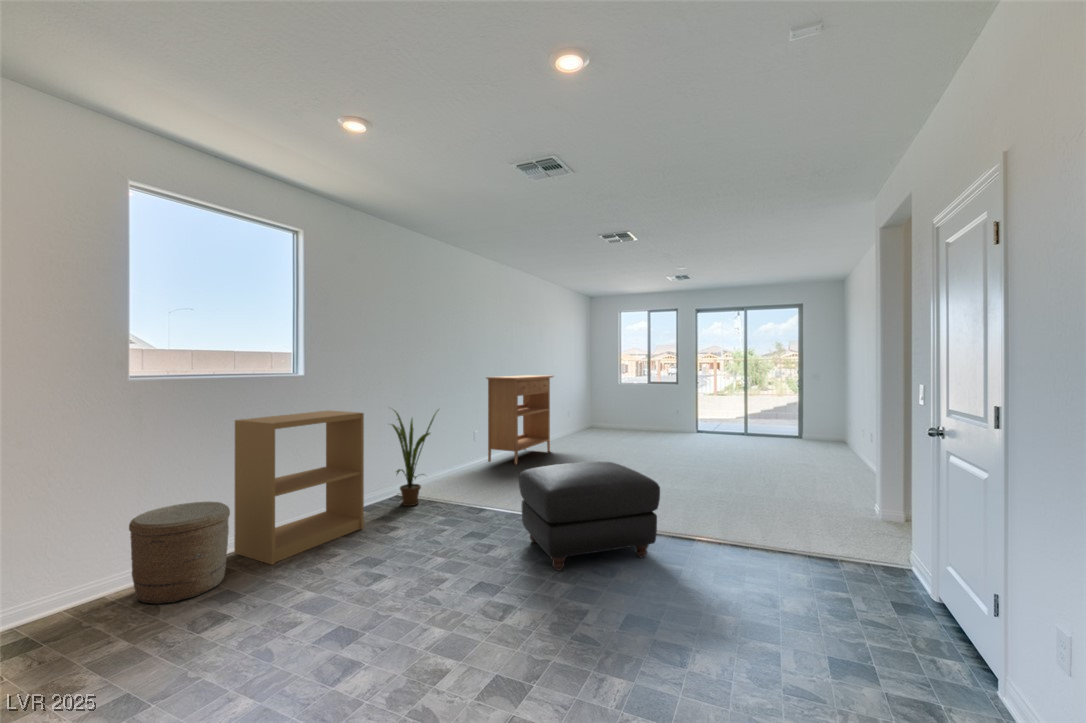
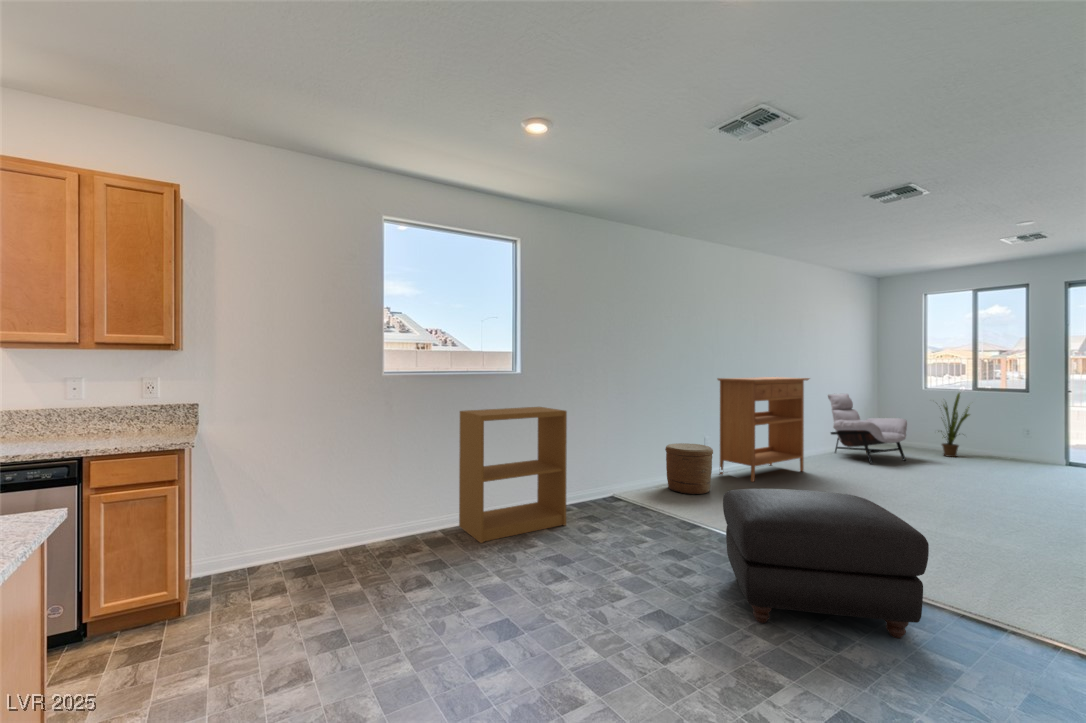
lounge chair: none [562,387,613,441] -> present [828,394,907,465]
house plant: present [391,410,437,506] -> present [941,393,970,457]
woven basket: present [129,502,230,604] -> present [665,443,713,495]

